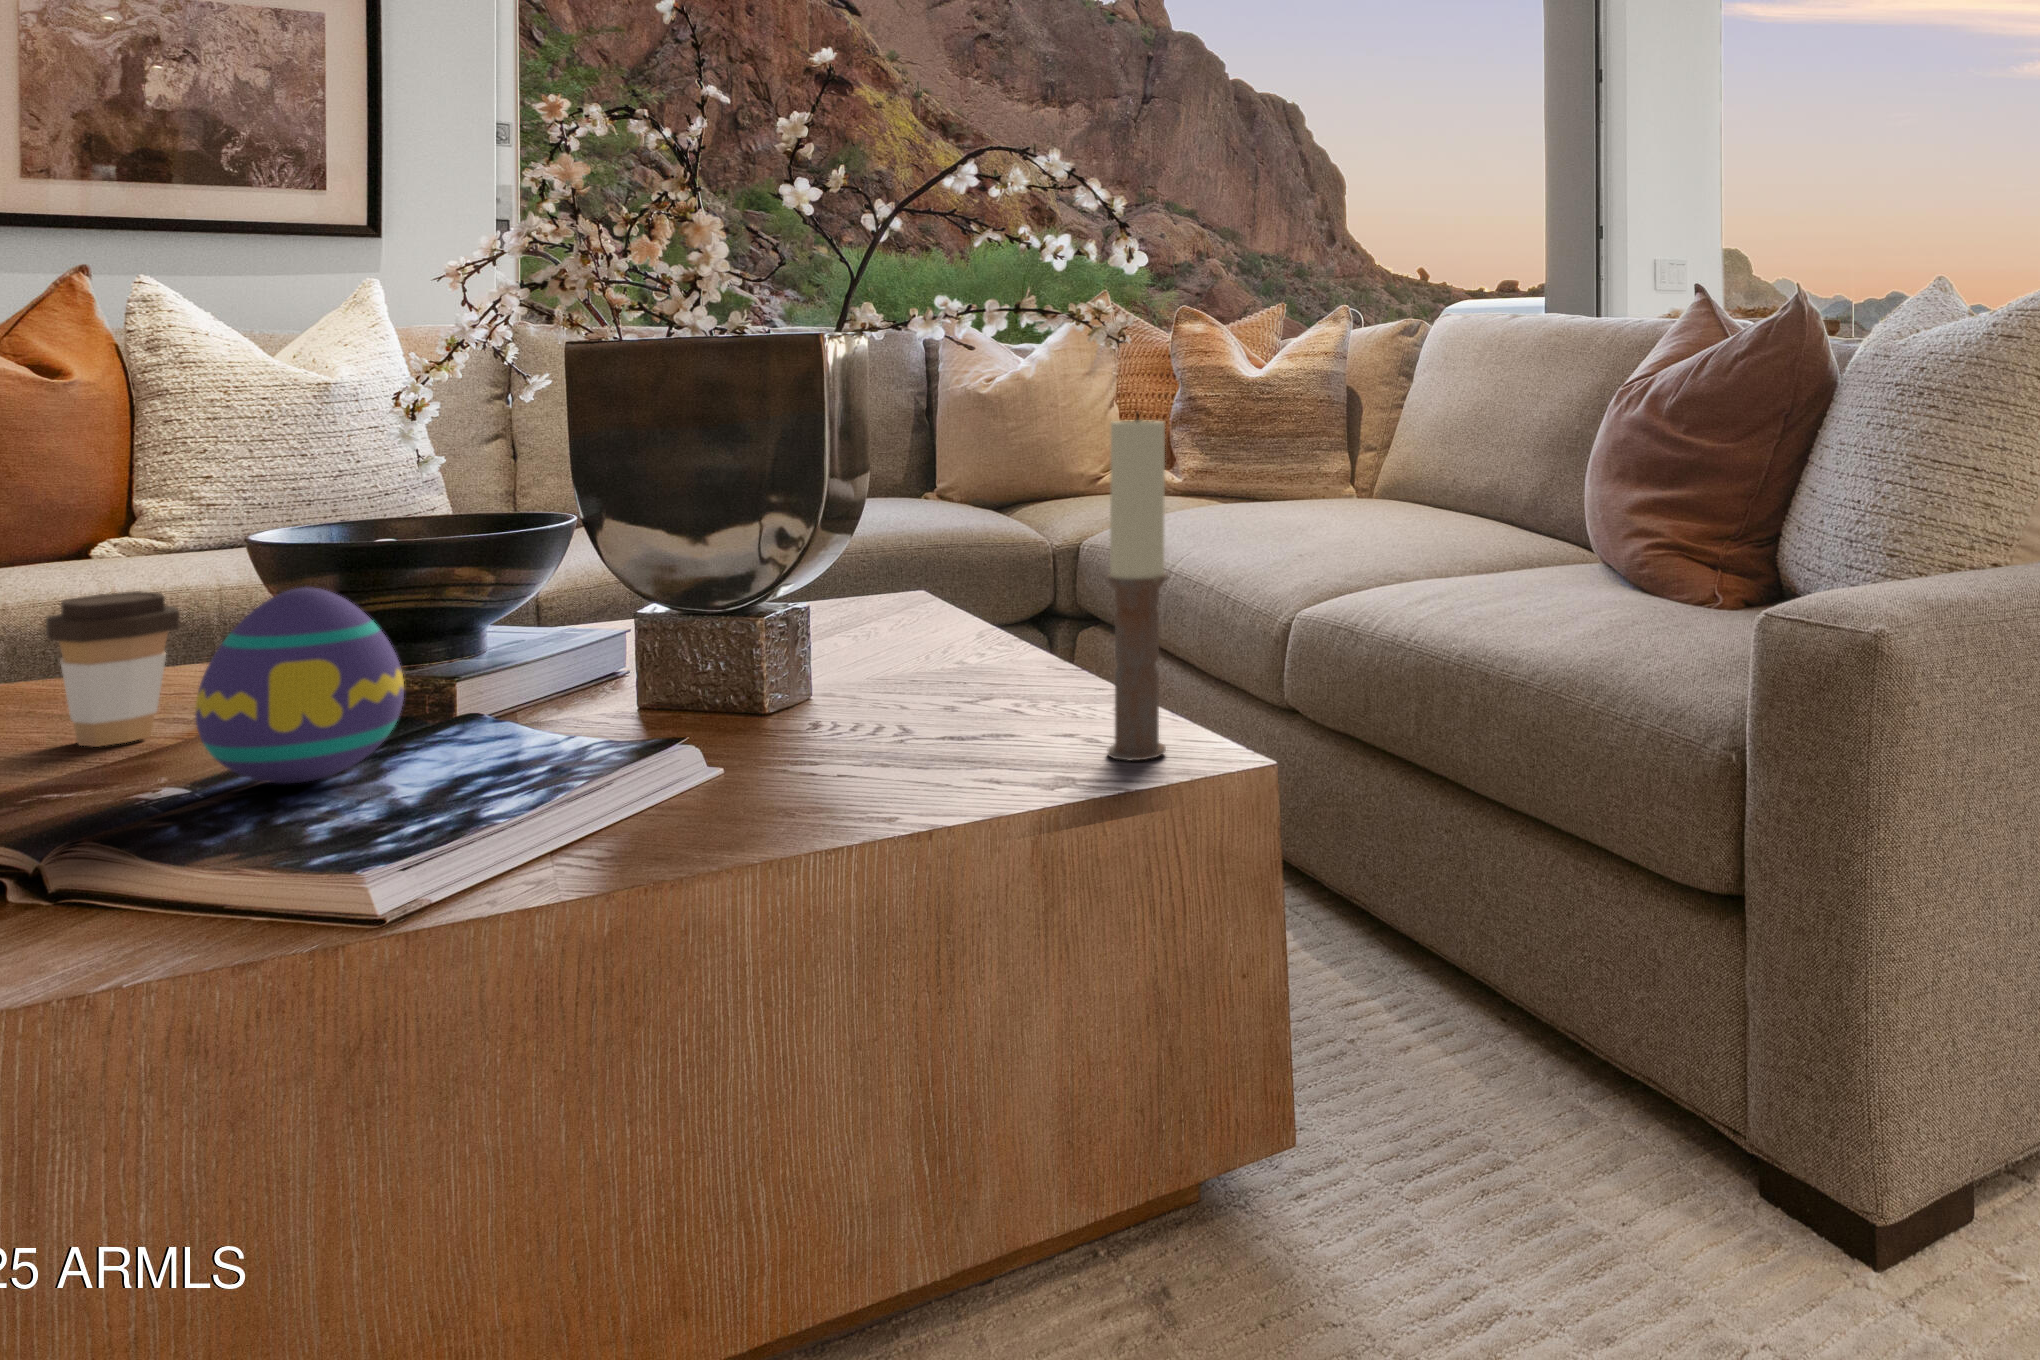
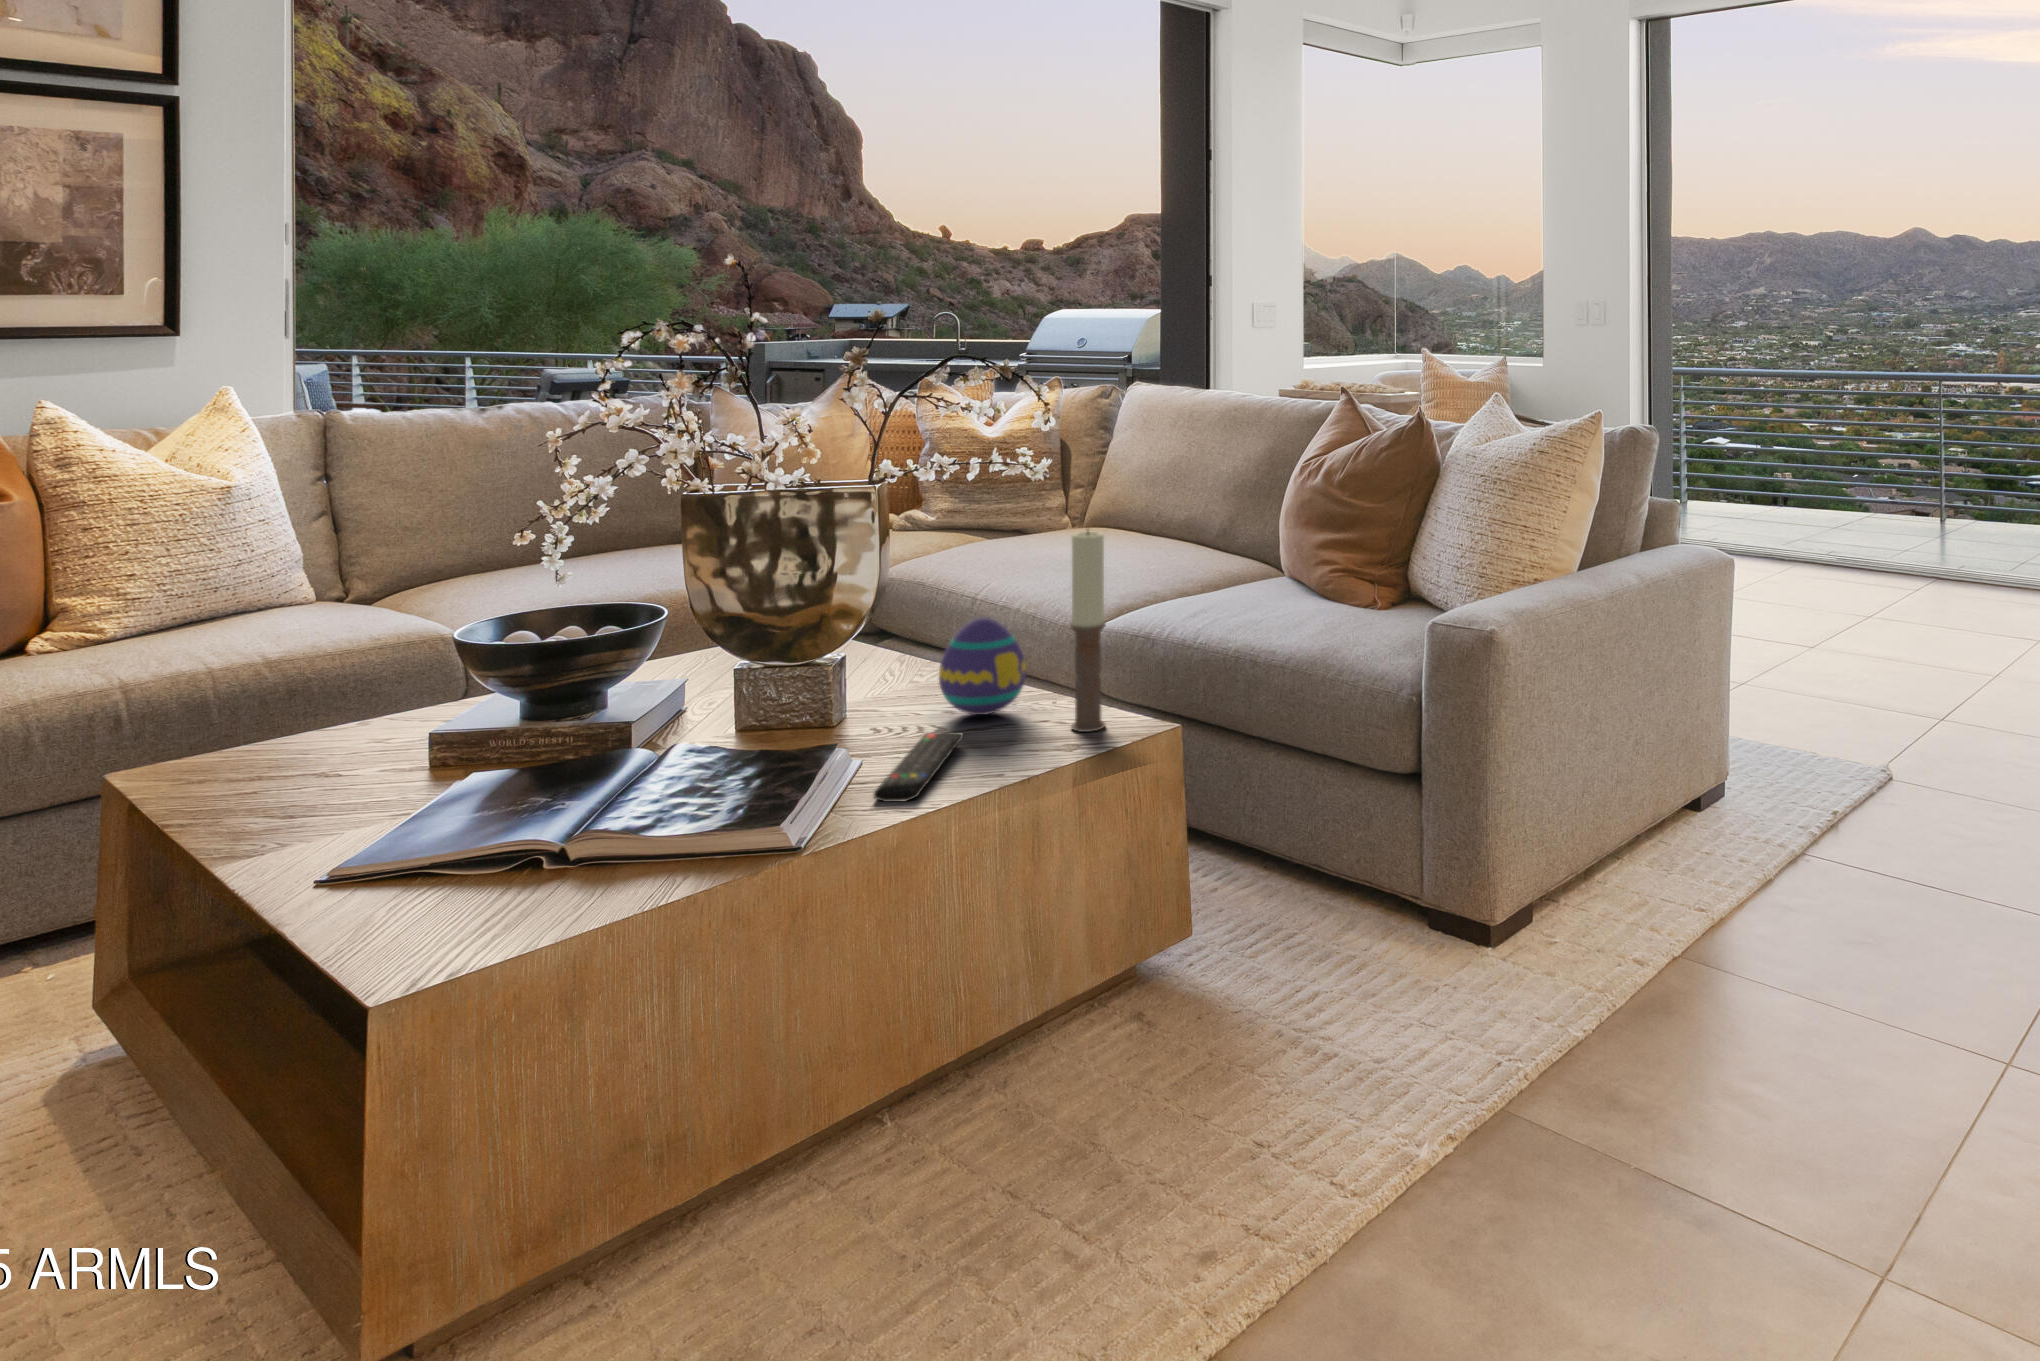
decorative egg: present [195,587,404,784] -> present [939,617,1026,715]
coffee cup: present [46,591,179,747] -> none [348,684,441,791]
remote control: none [657,736,913,845] -> present [874,732,963,802]

